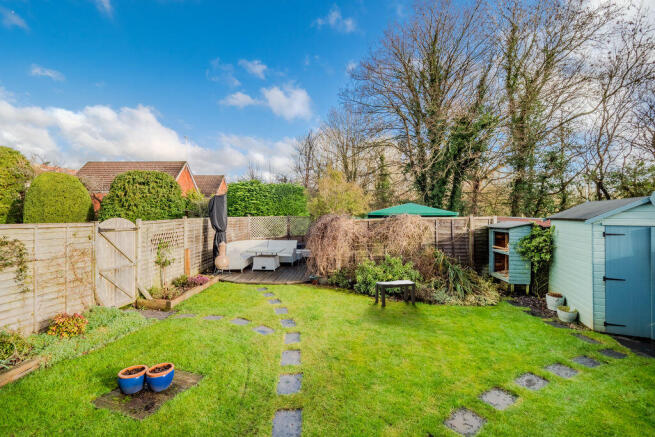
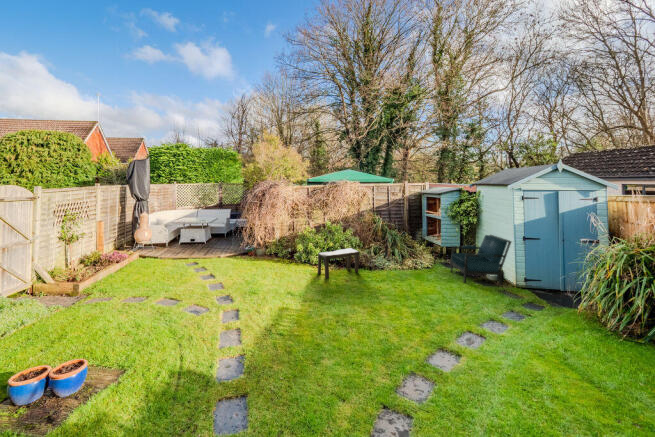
chair: none [518,273,583,328] -> present [450,235,511,285]

